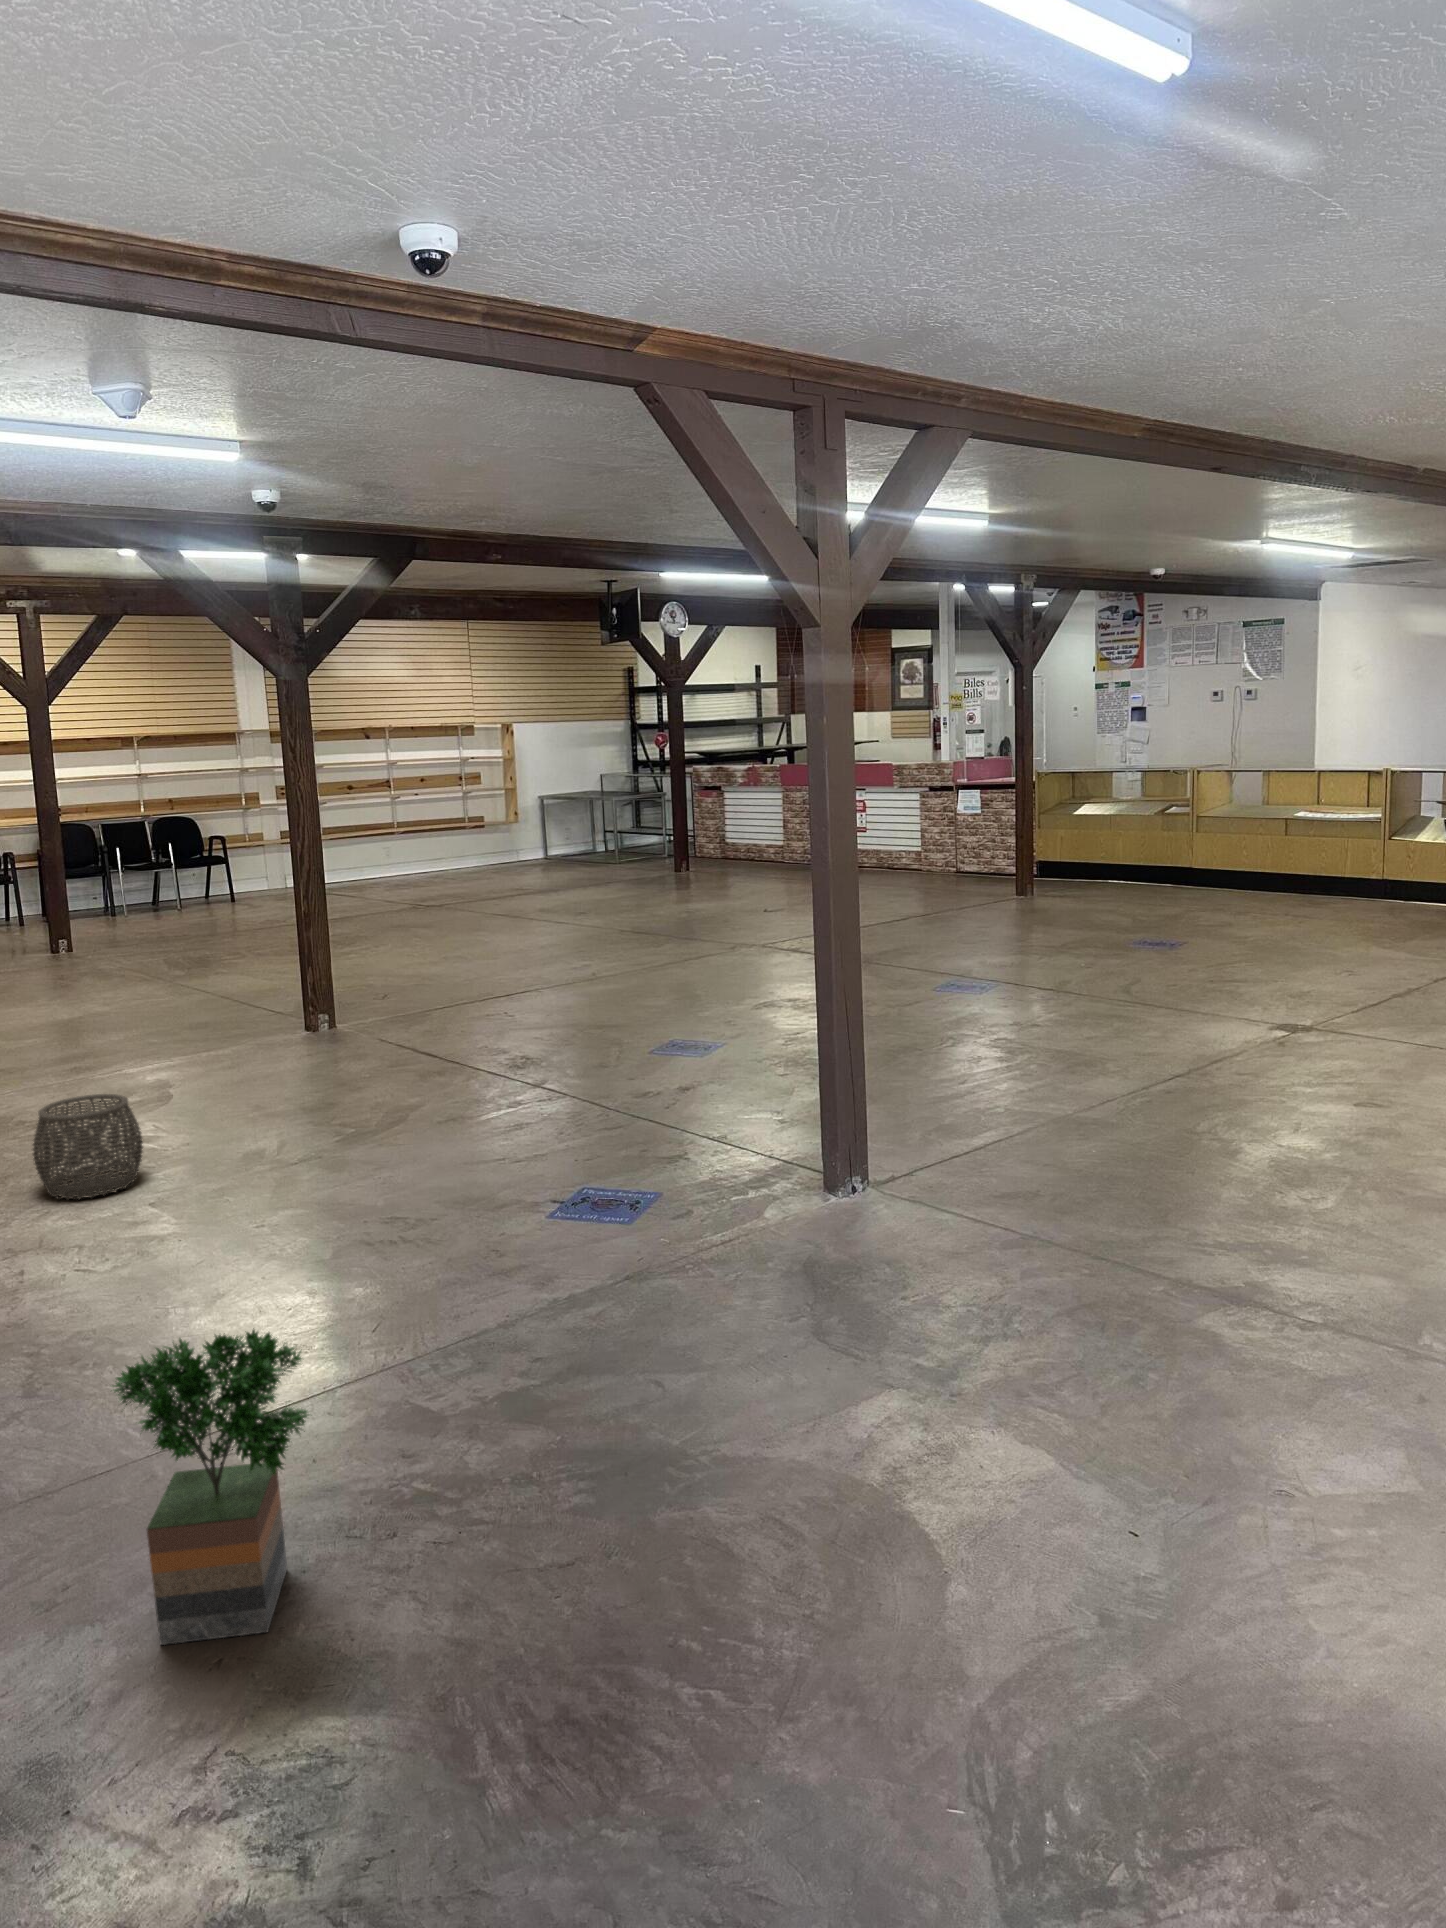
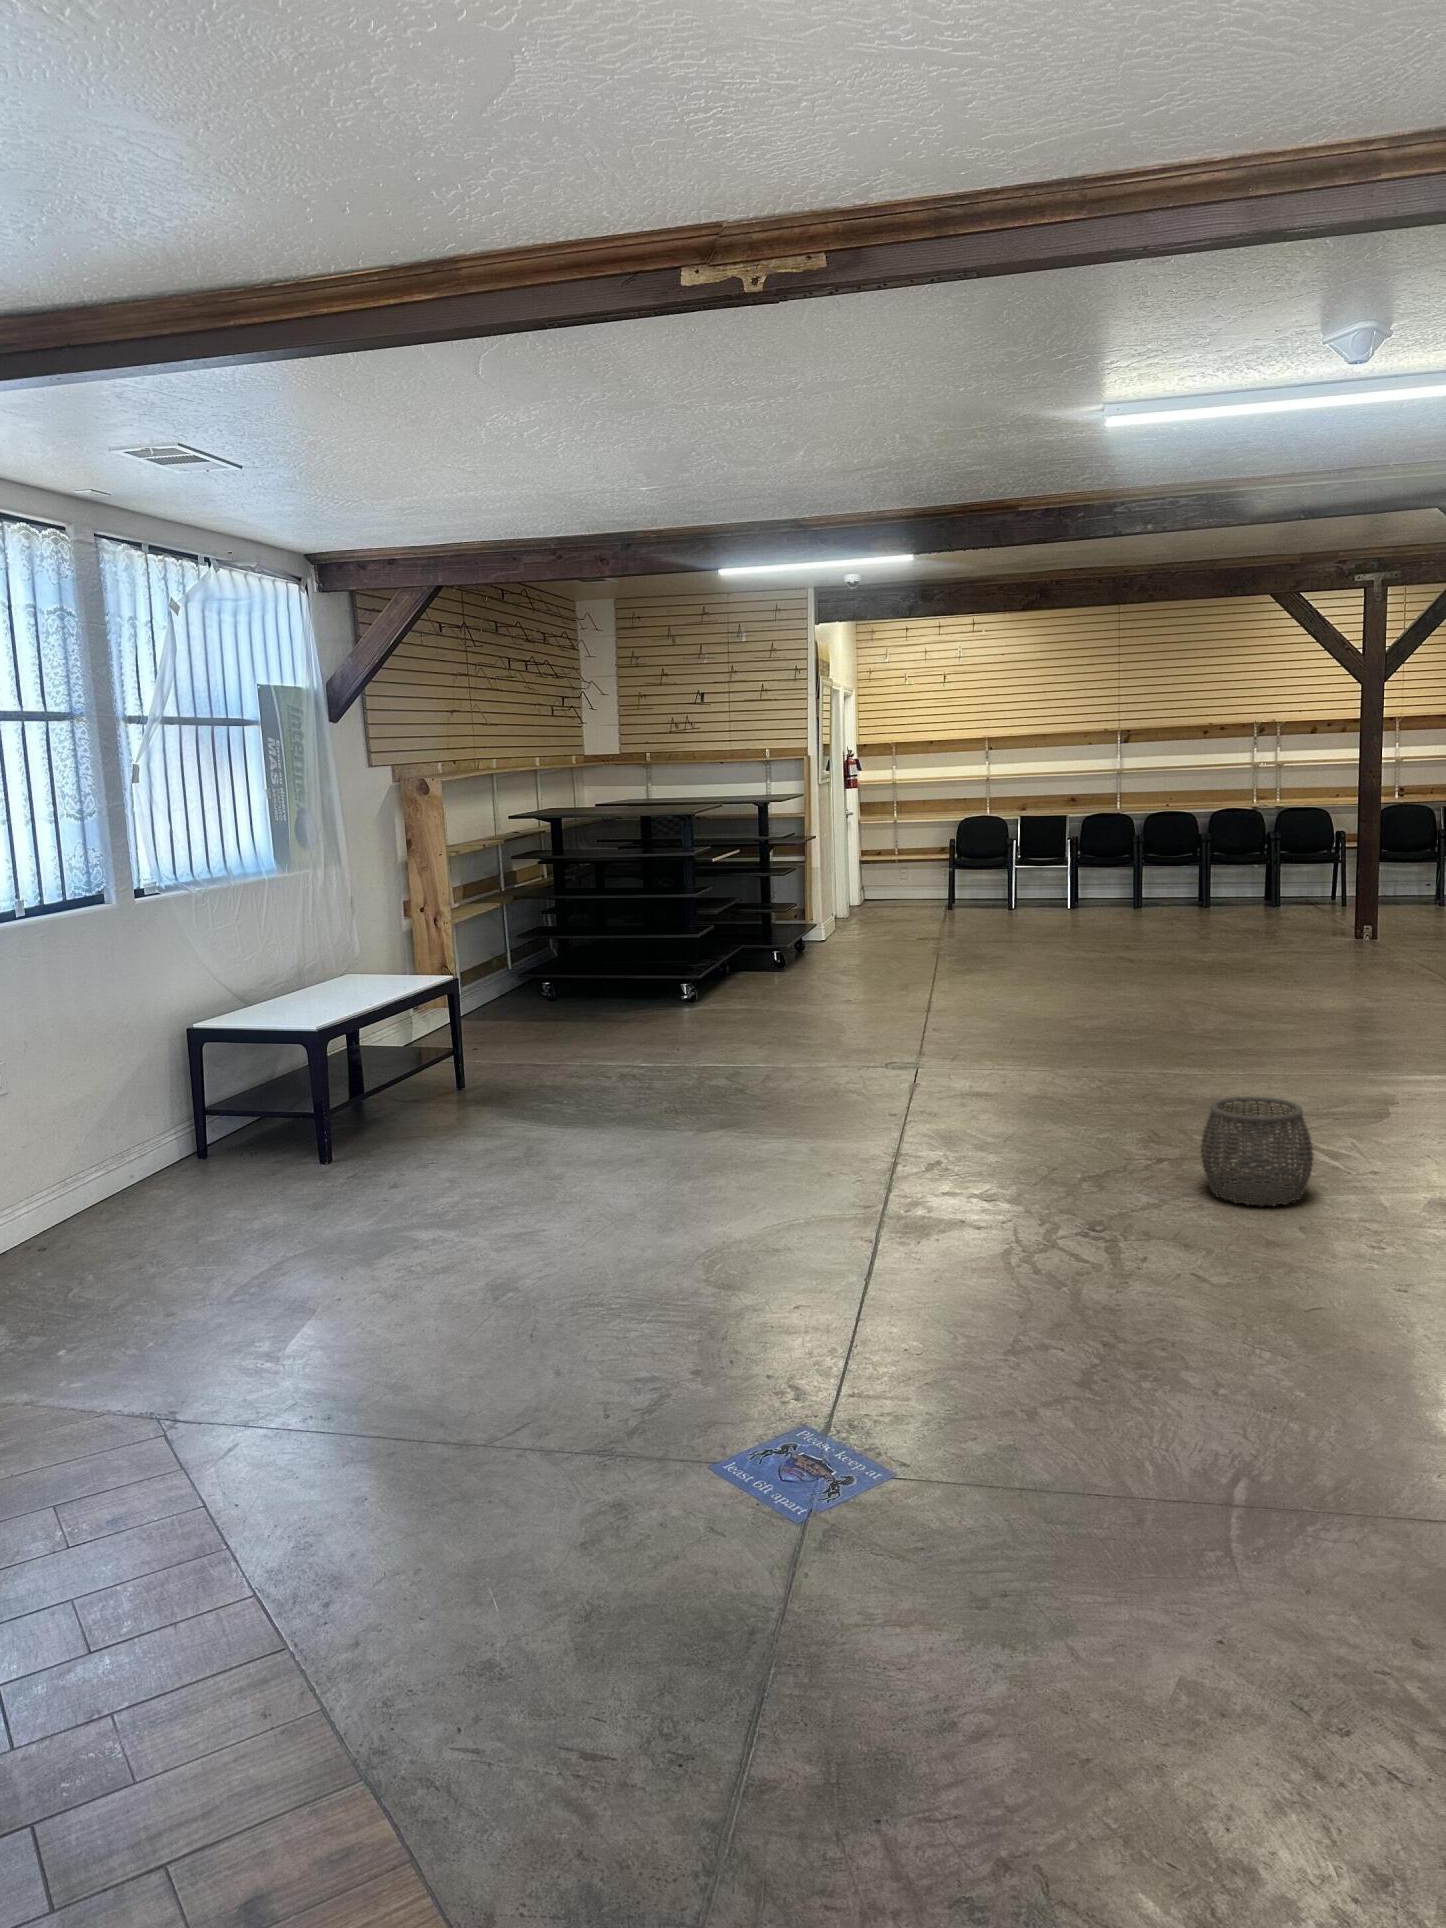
potted tree: present [114,1328,309,1645] -> none [1028,1385,1245,1755]

